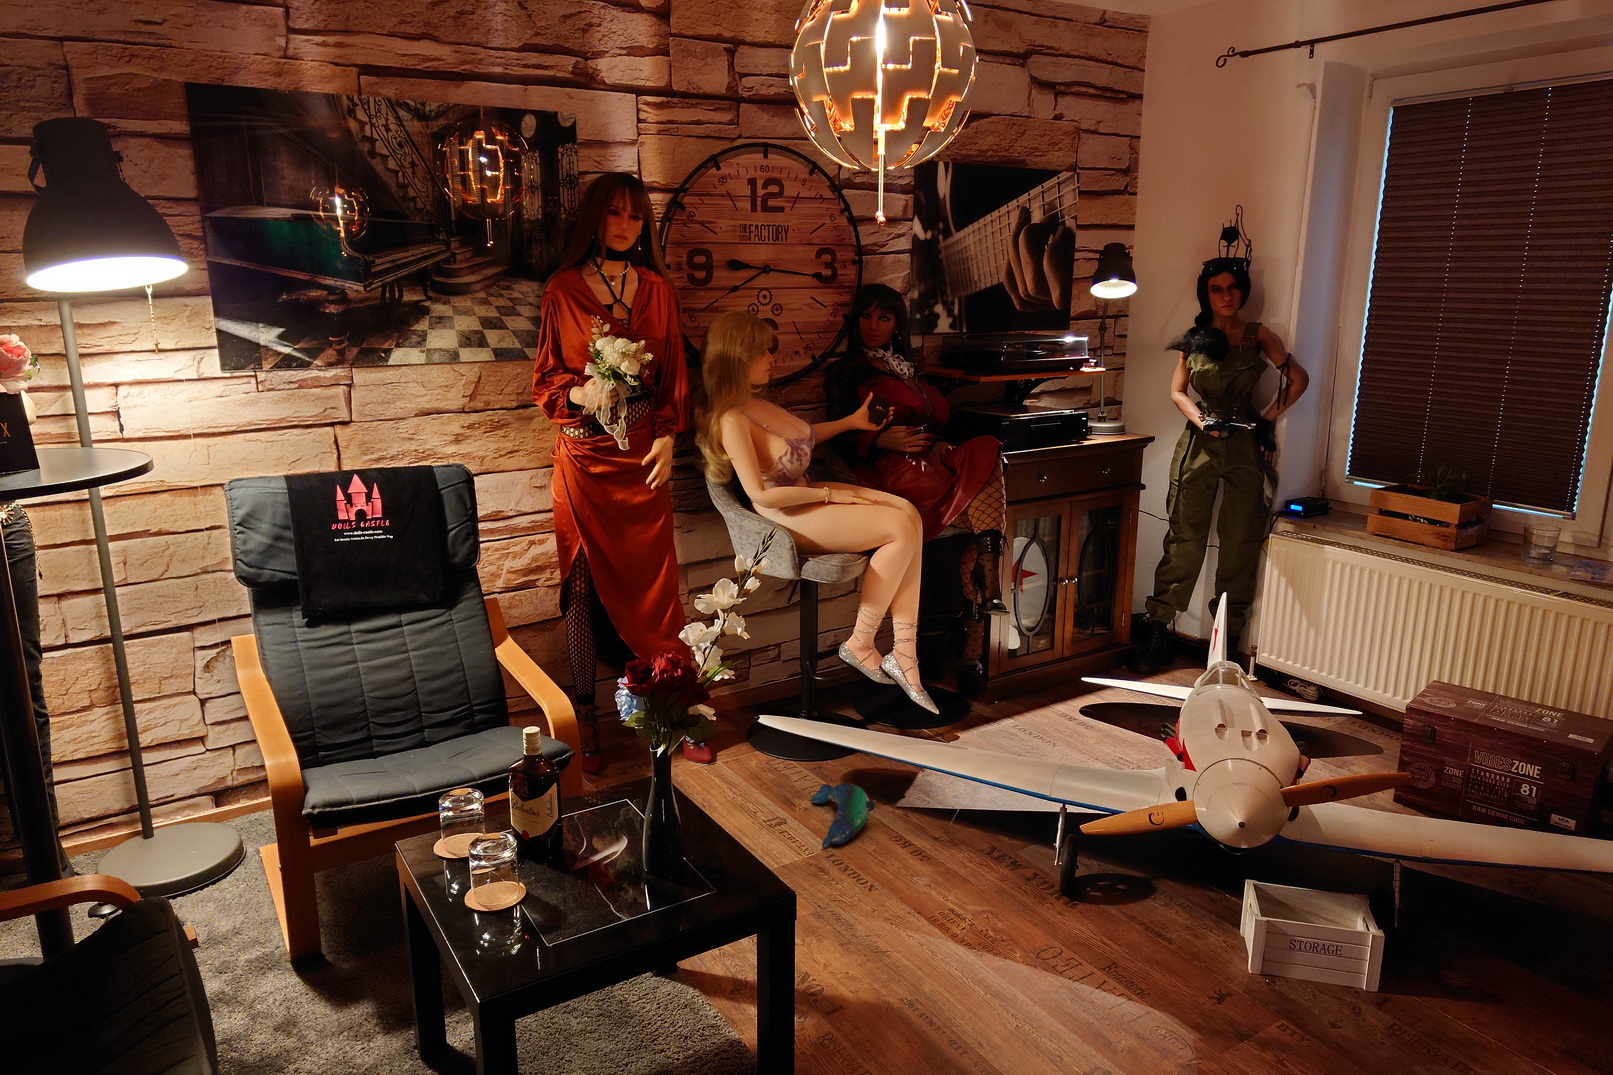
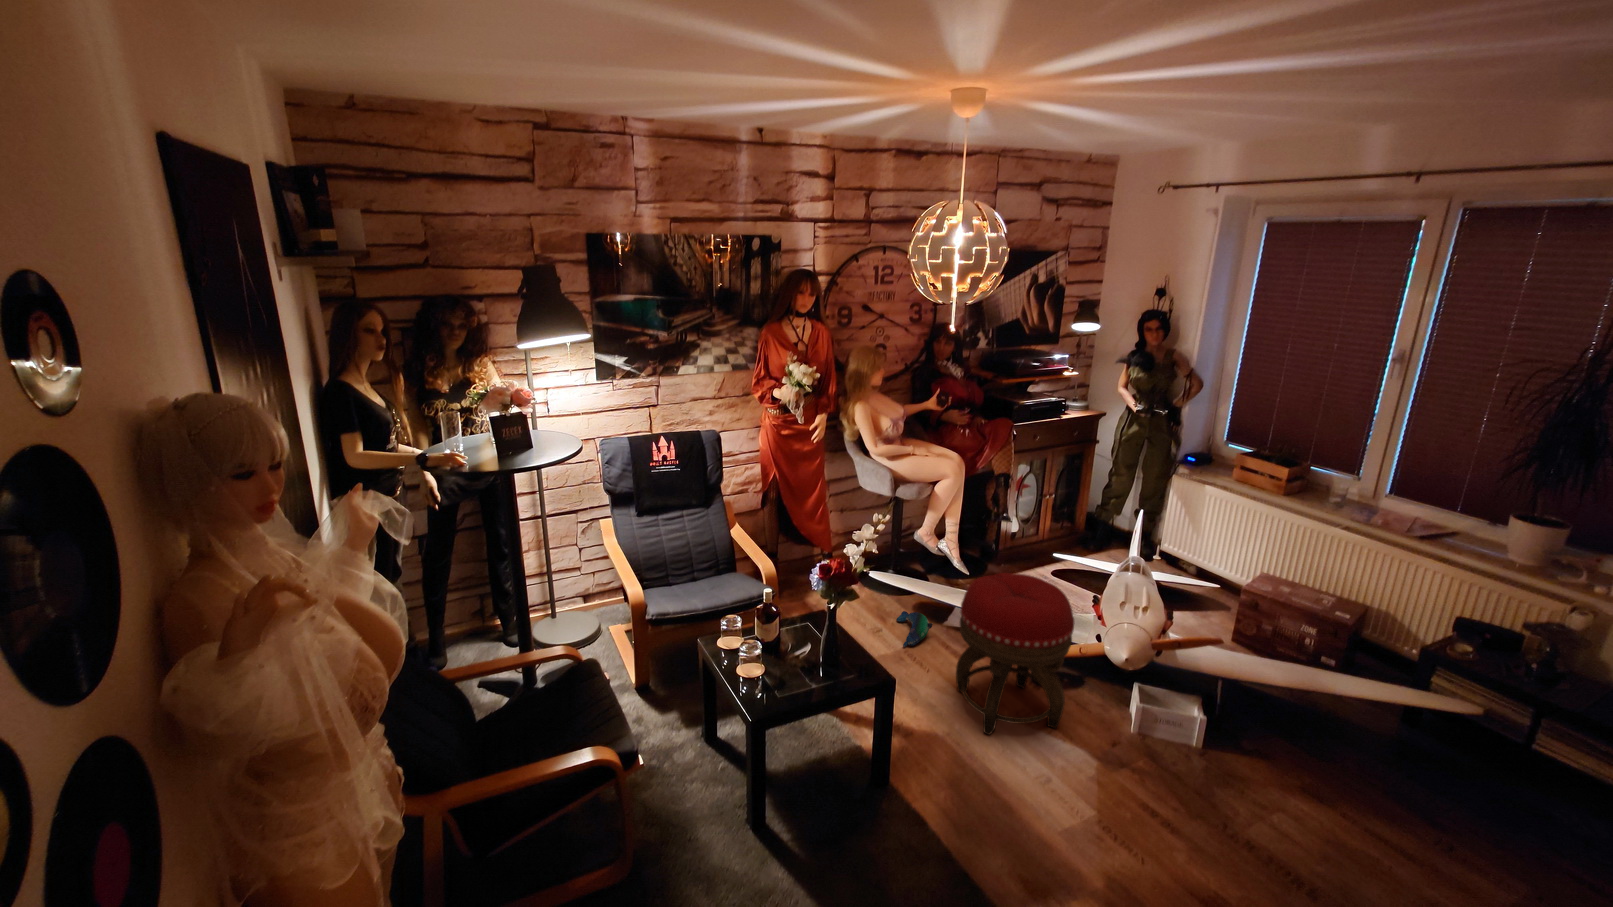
footstool: none [919,689,1135,1002] -> present [956,573,1075,735]

